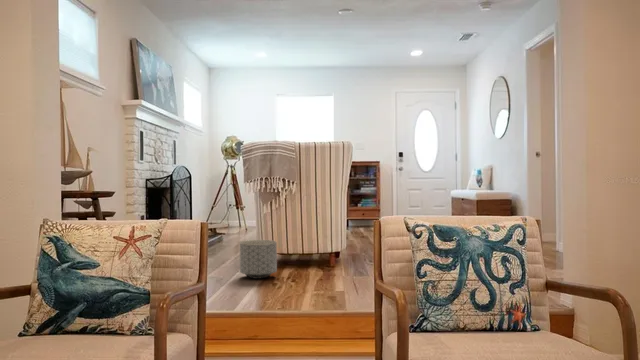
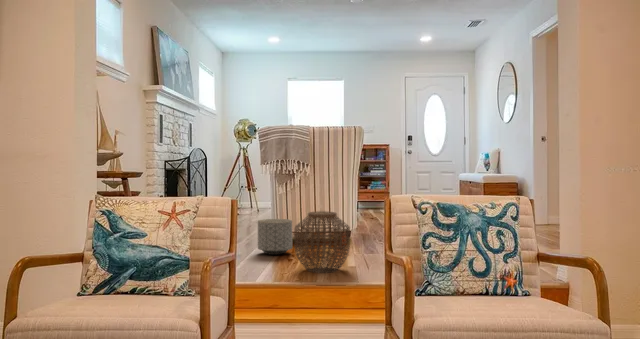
woven basket: none [277,233,337,300] -> present [294,211,350,273]

